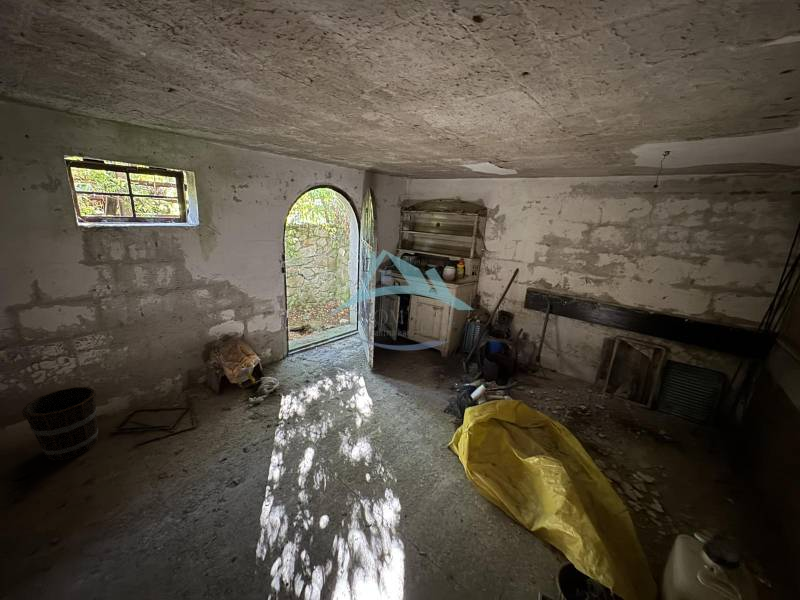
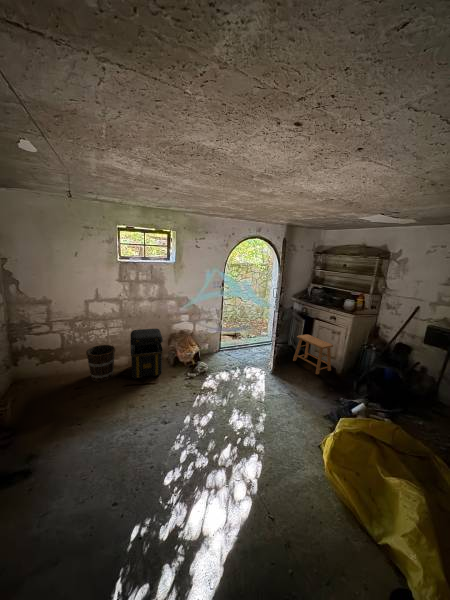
stool: none [391,315,438,362] -> present [293,334,333,374]
toolbox: none [125,341,202,433] -> present [130,329,163,379]

